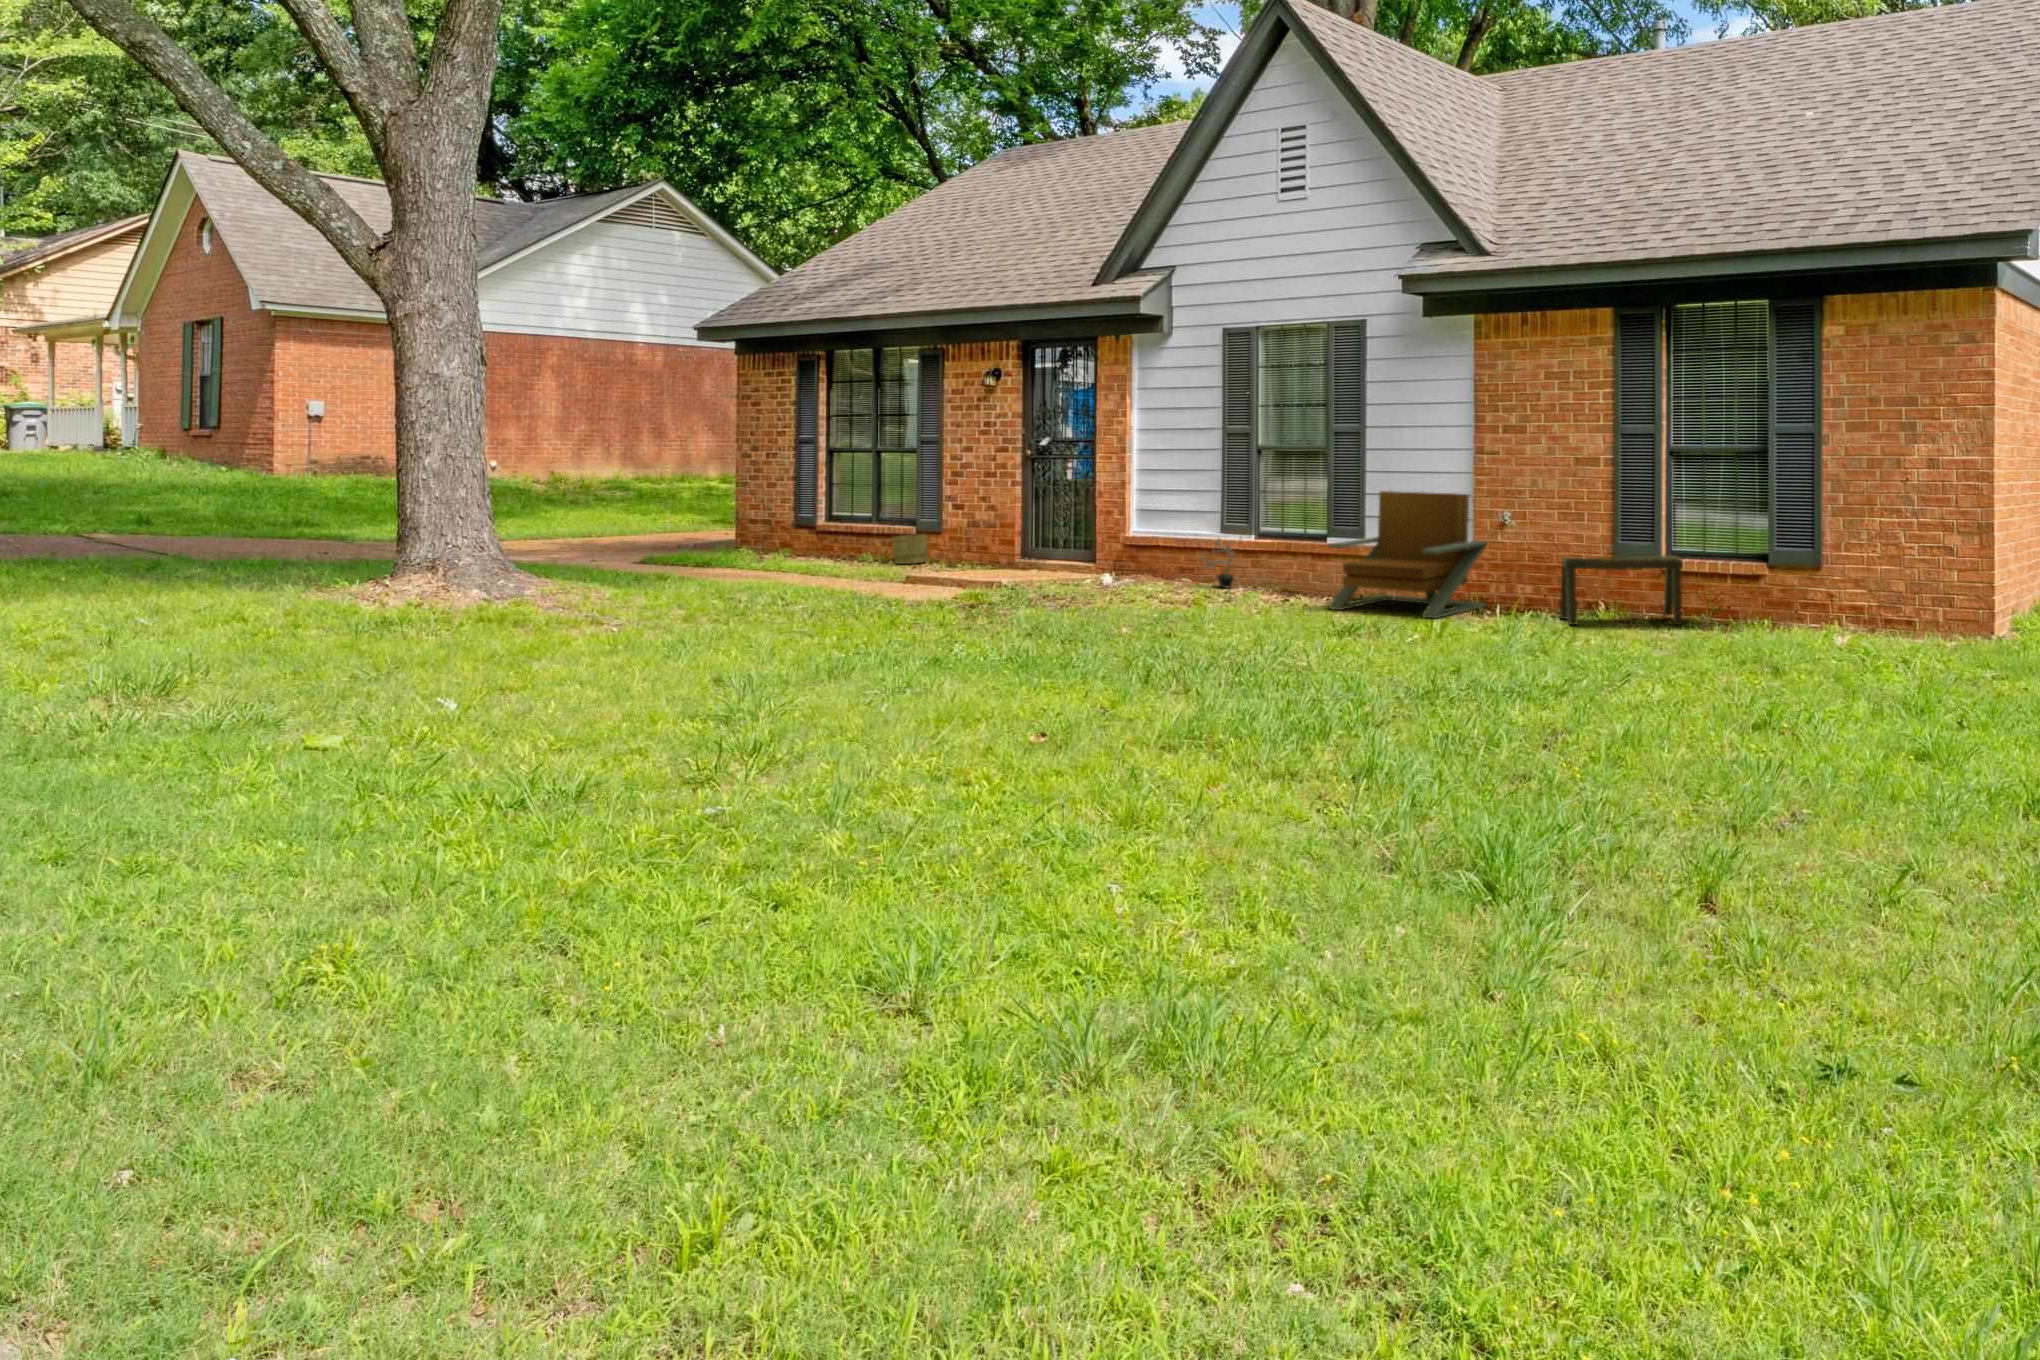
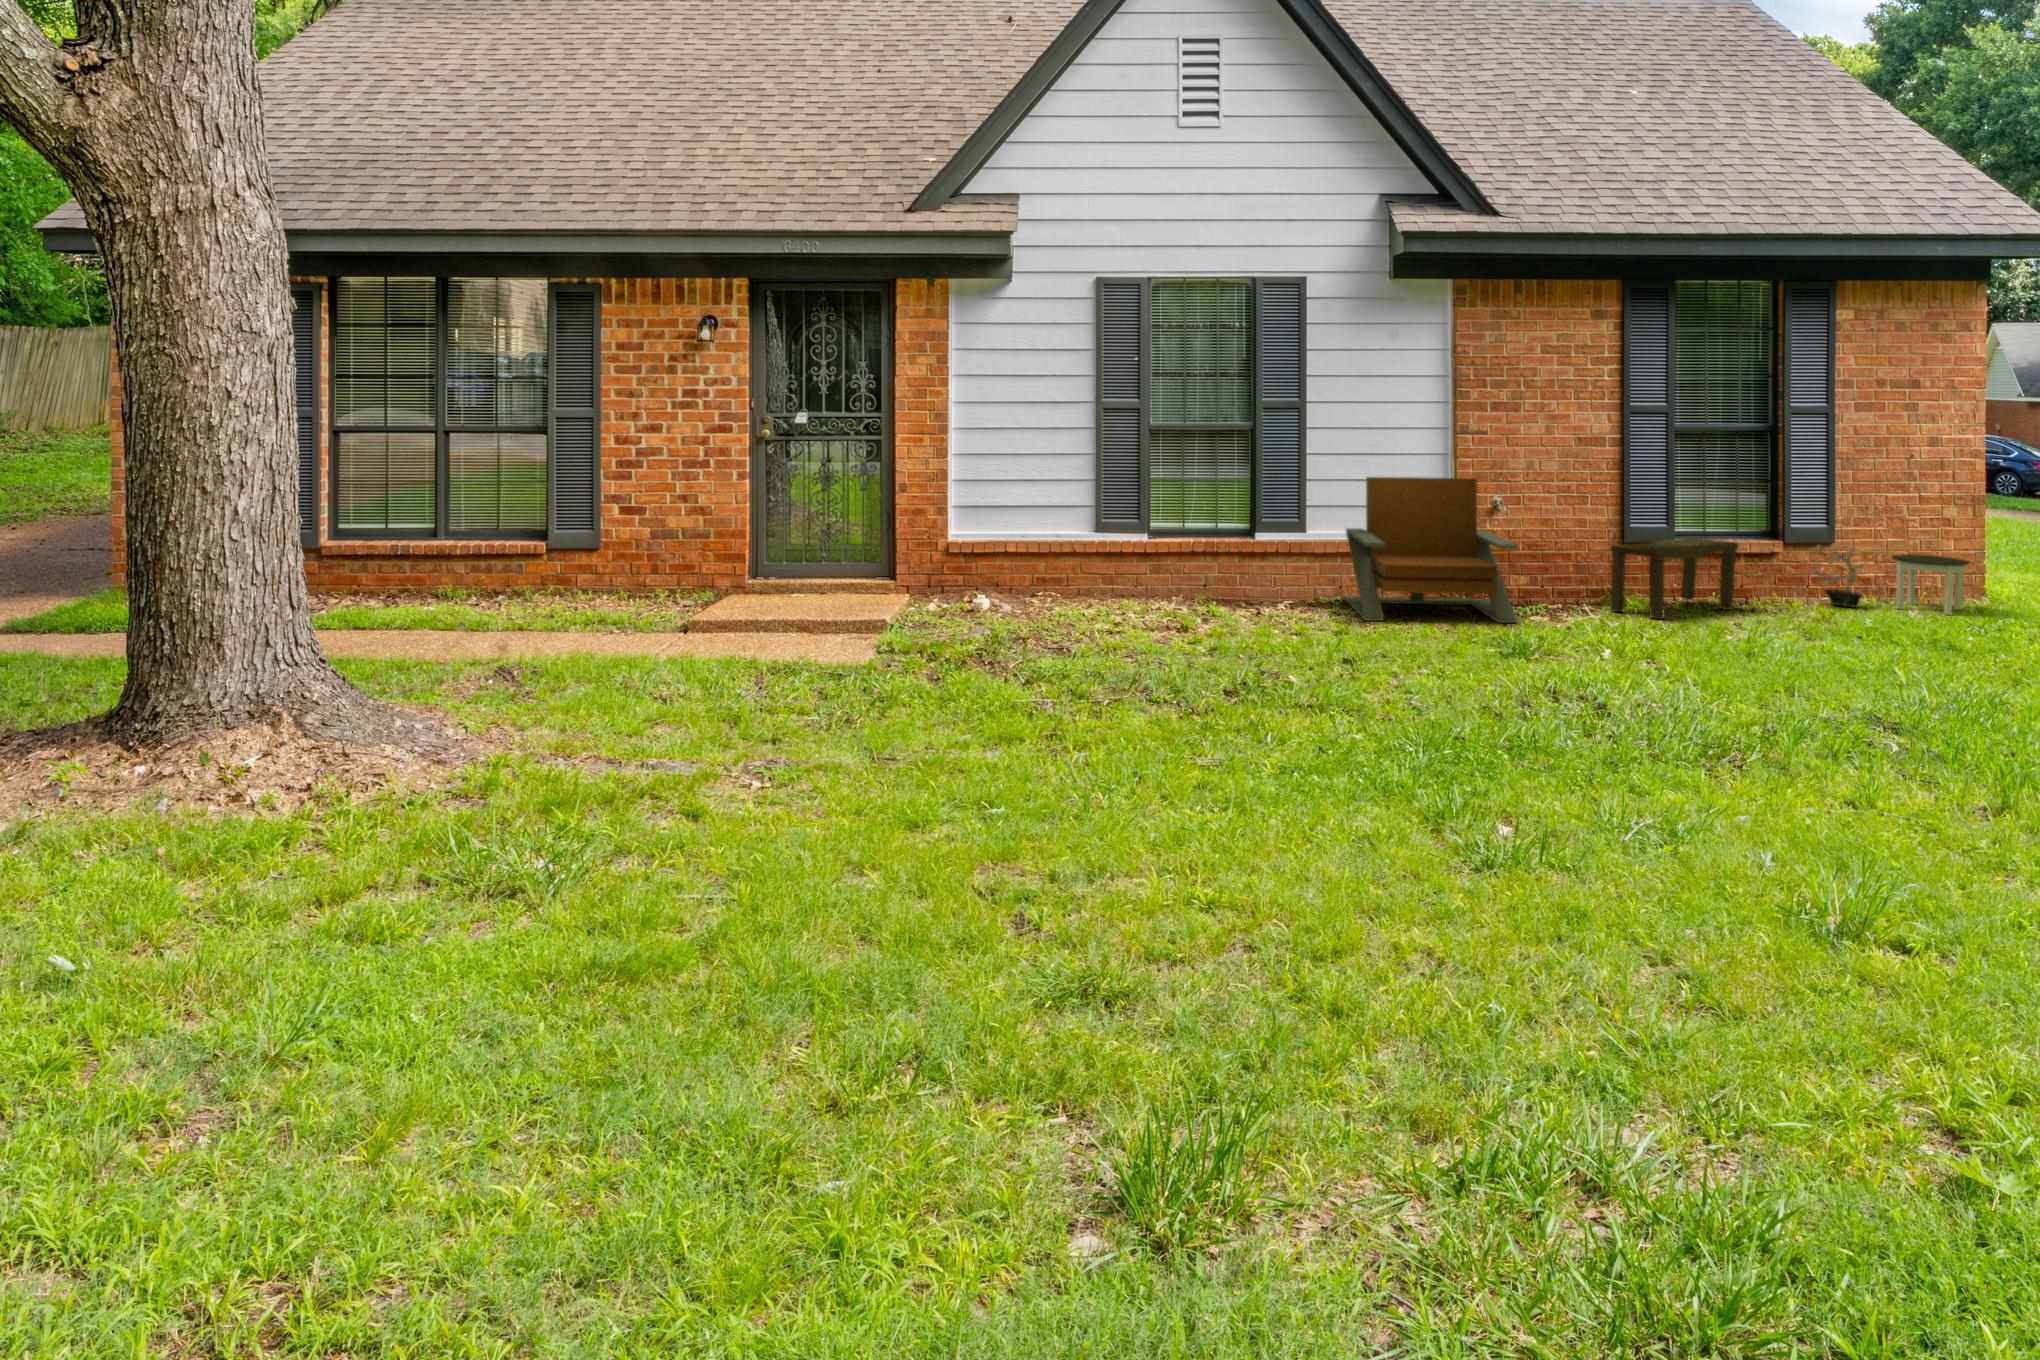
wooden bucket: present [892,534,928,564] -> none [521,550,576,596]
potted plant: present [1199,536,1241,588] -> present [1806,545,1868,607]
round table: none [1857,582,1933,644] -> present [1892,554,1970,615]

